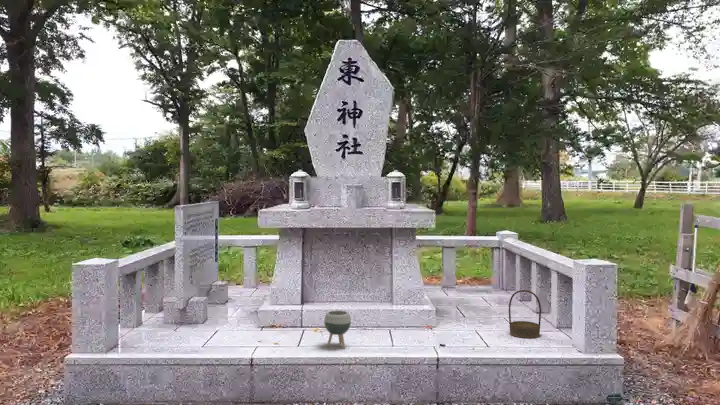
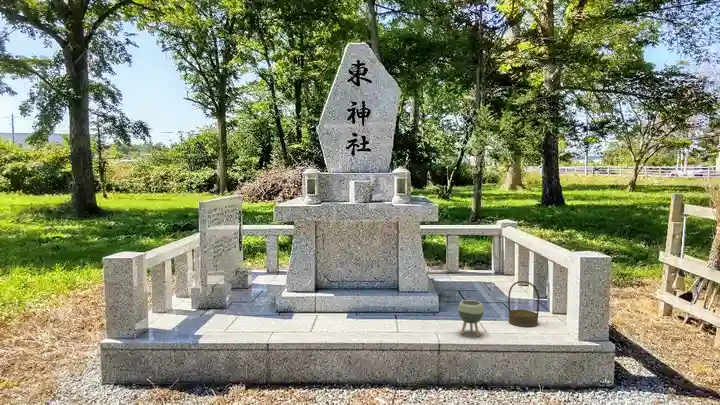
planter: present [324,311,351,348] -> present [458,300,484,336]

